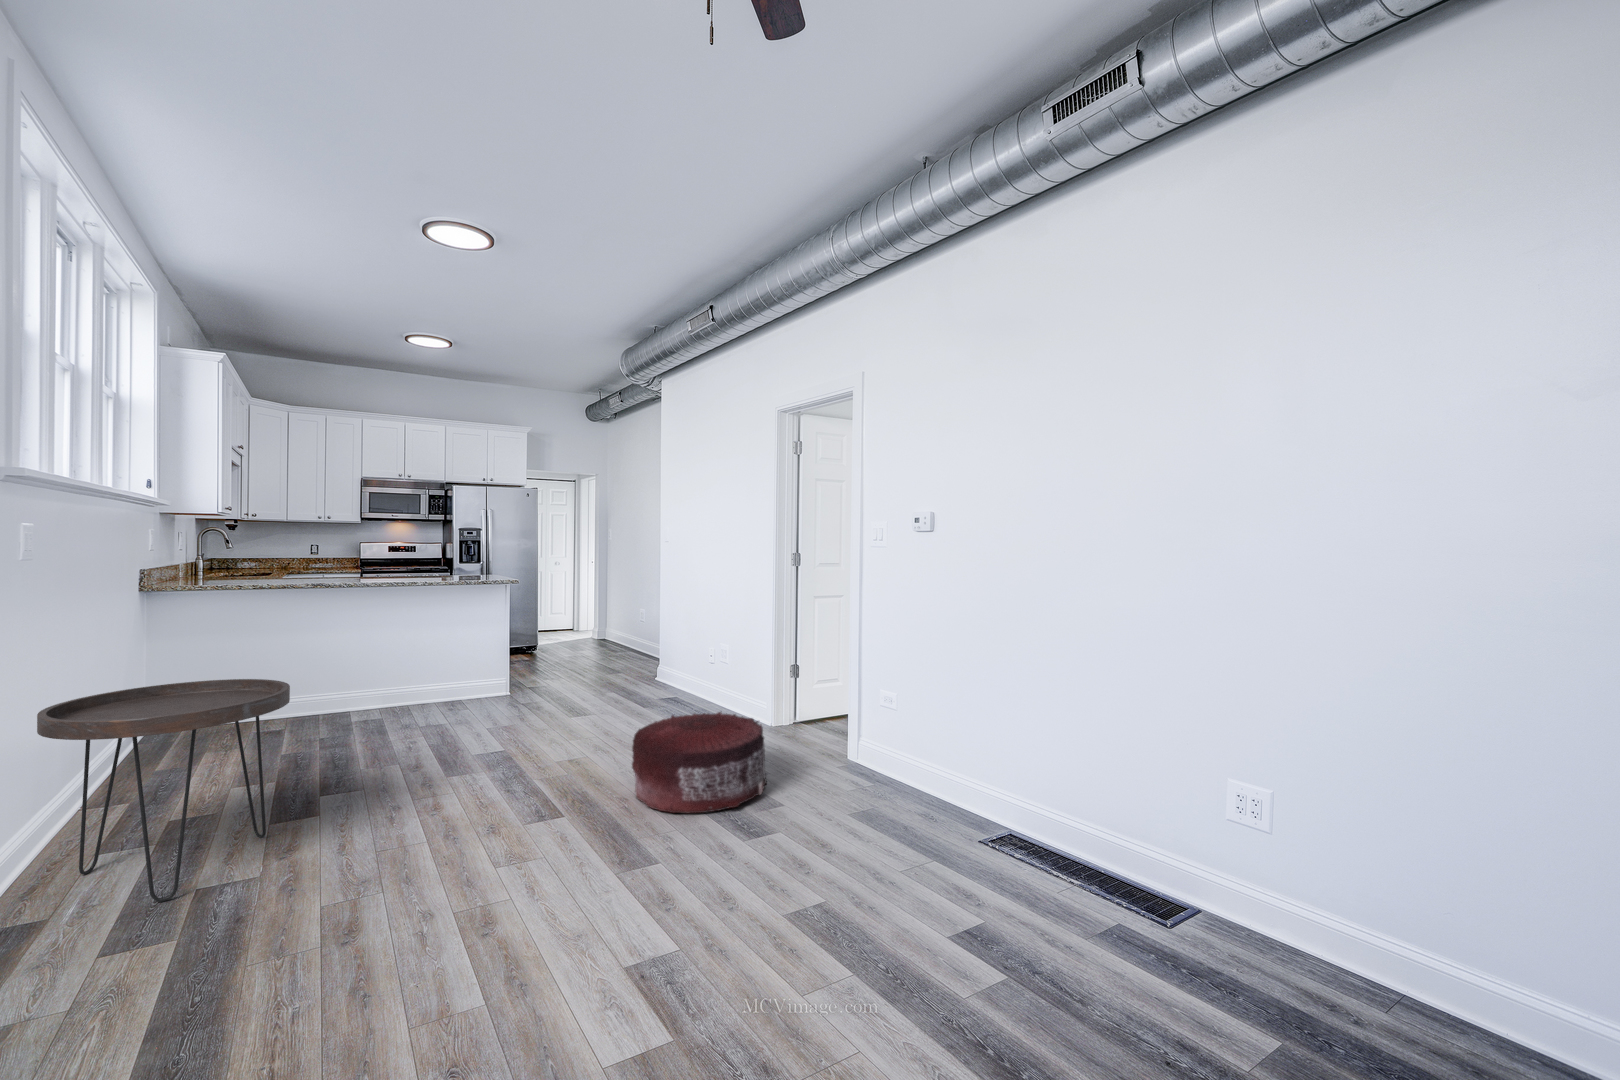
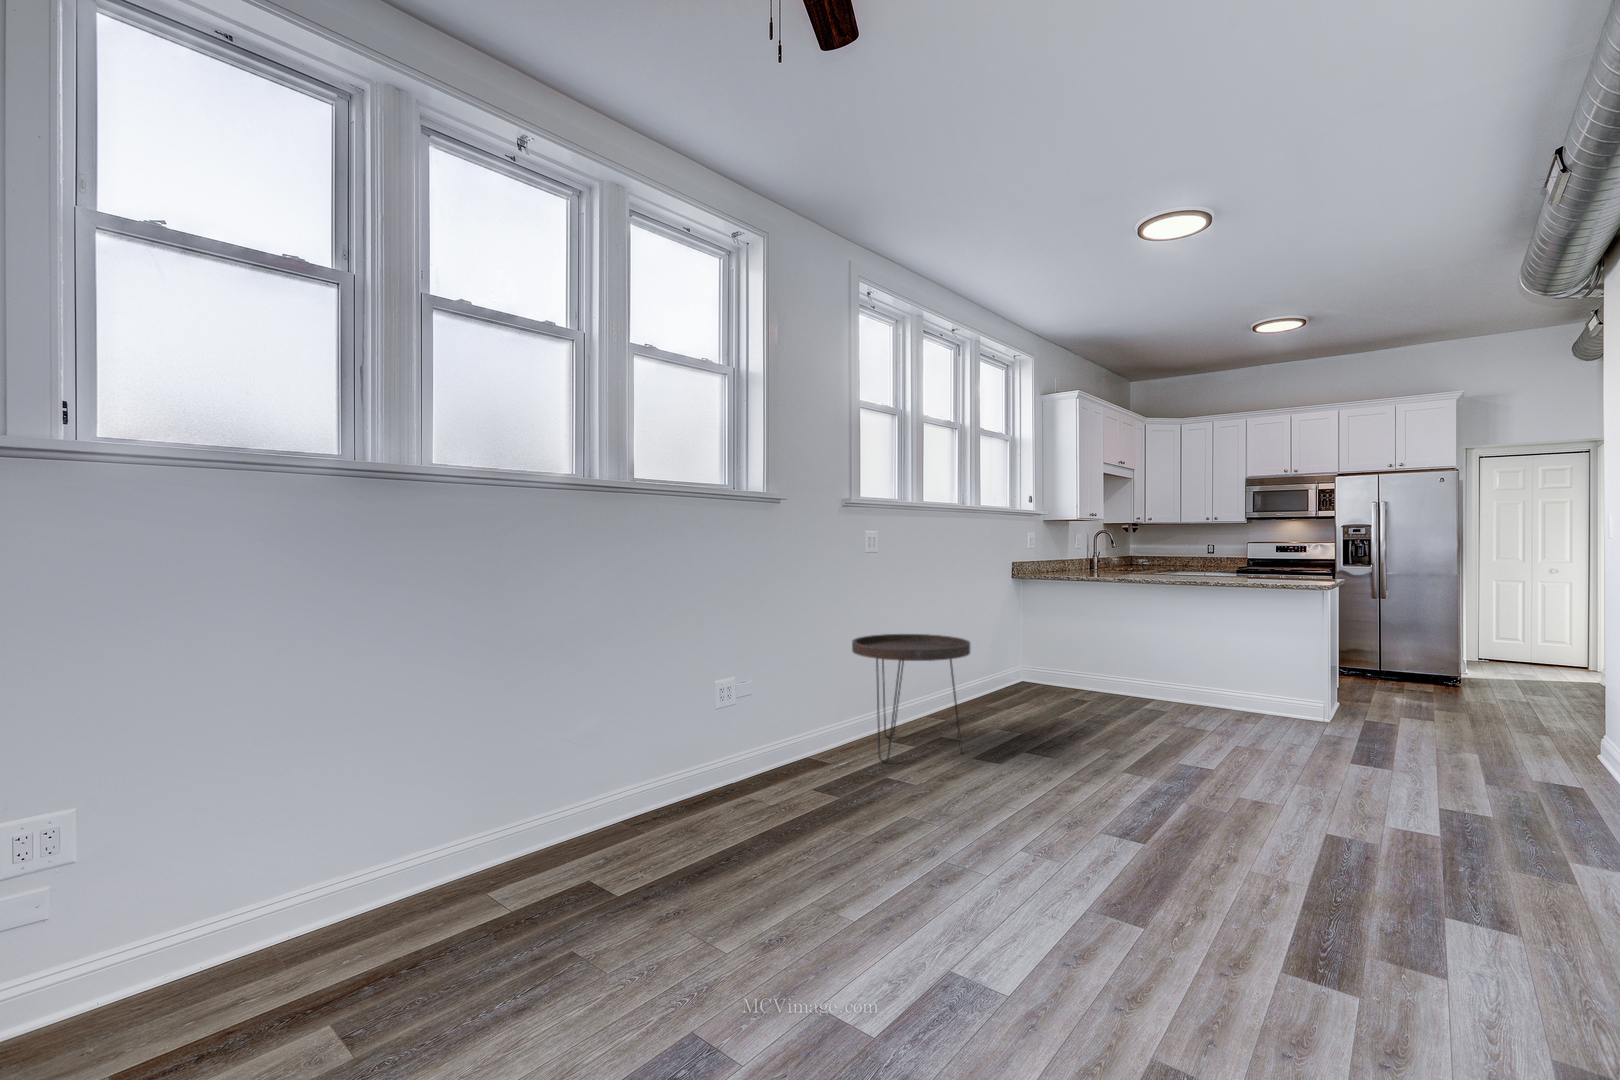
pouf: present [632,712,767,813] -> none [1209,770,1434,922]

